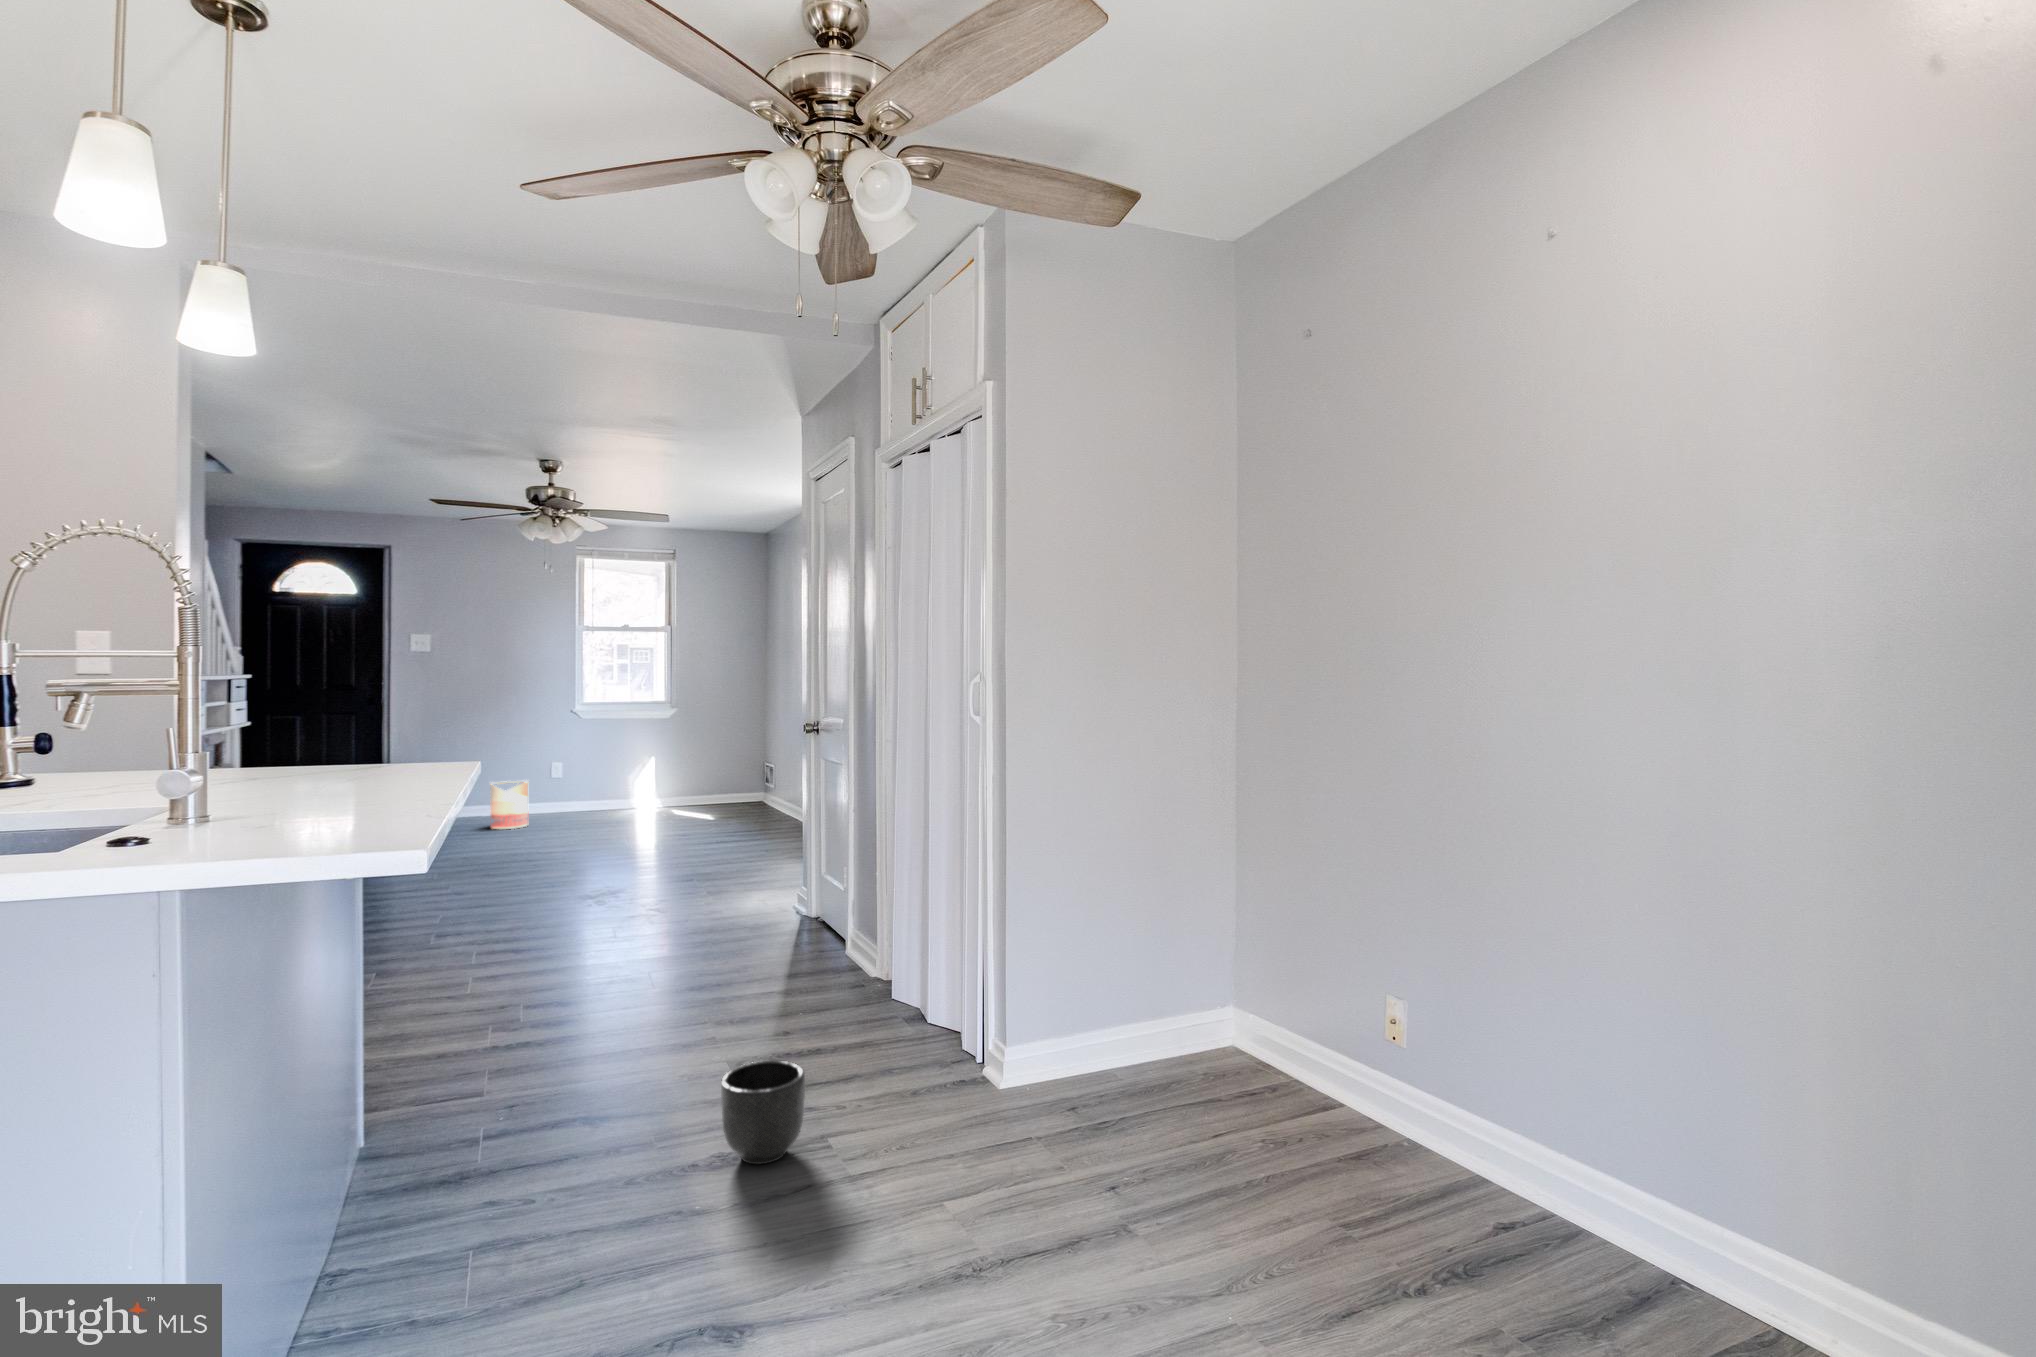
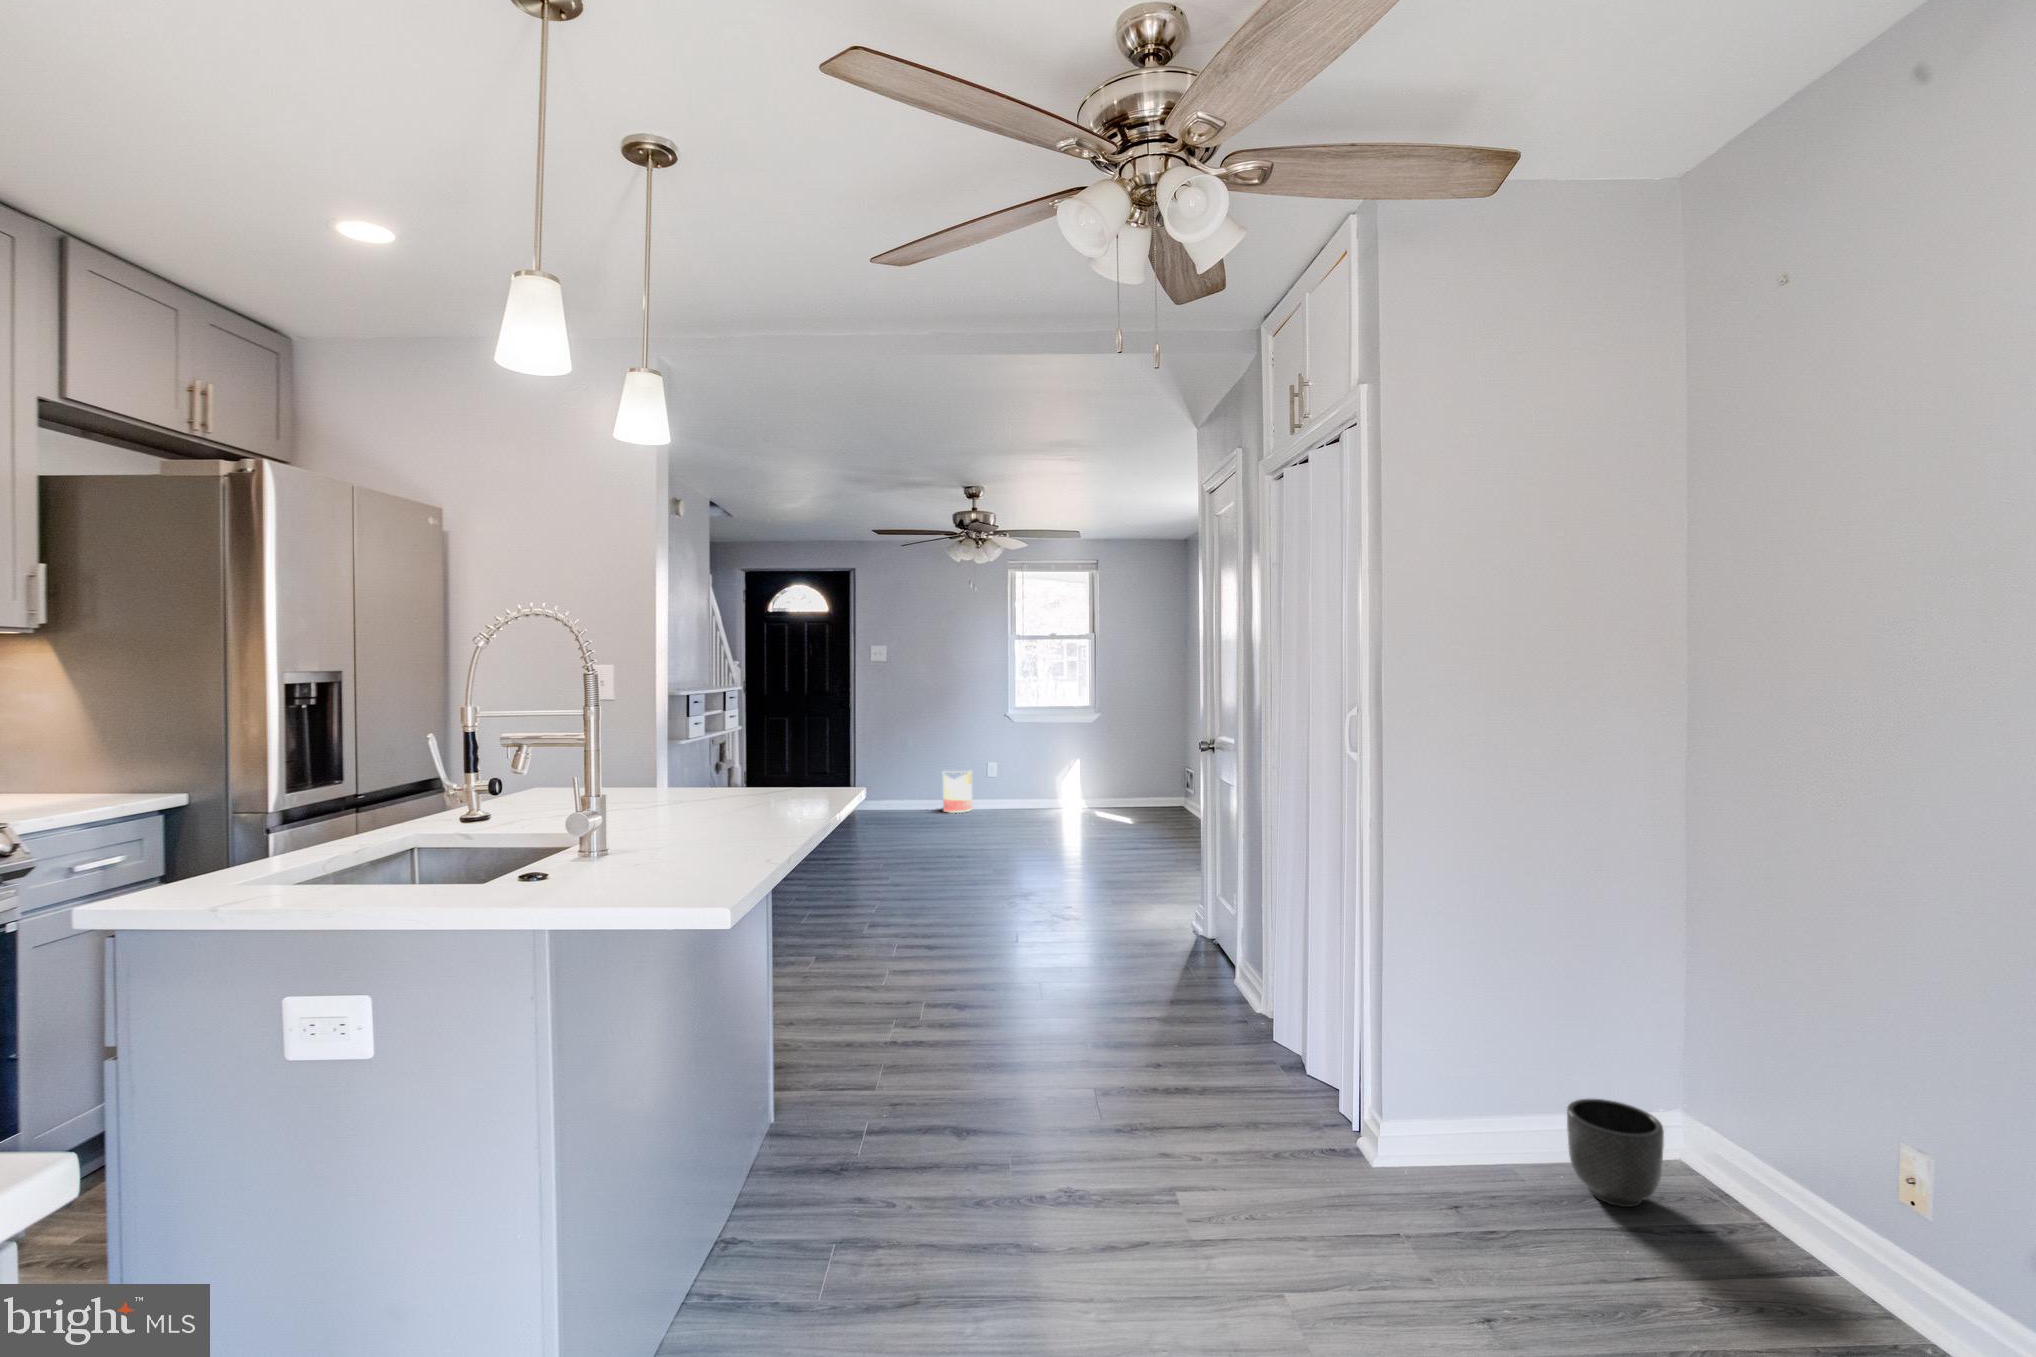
planter: present [721,1060,805,1164] -> present [1567,1099,1664,1207]

